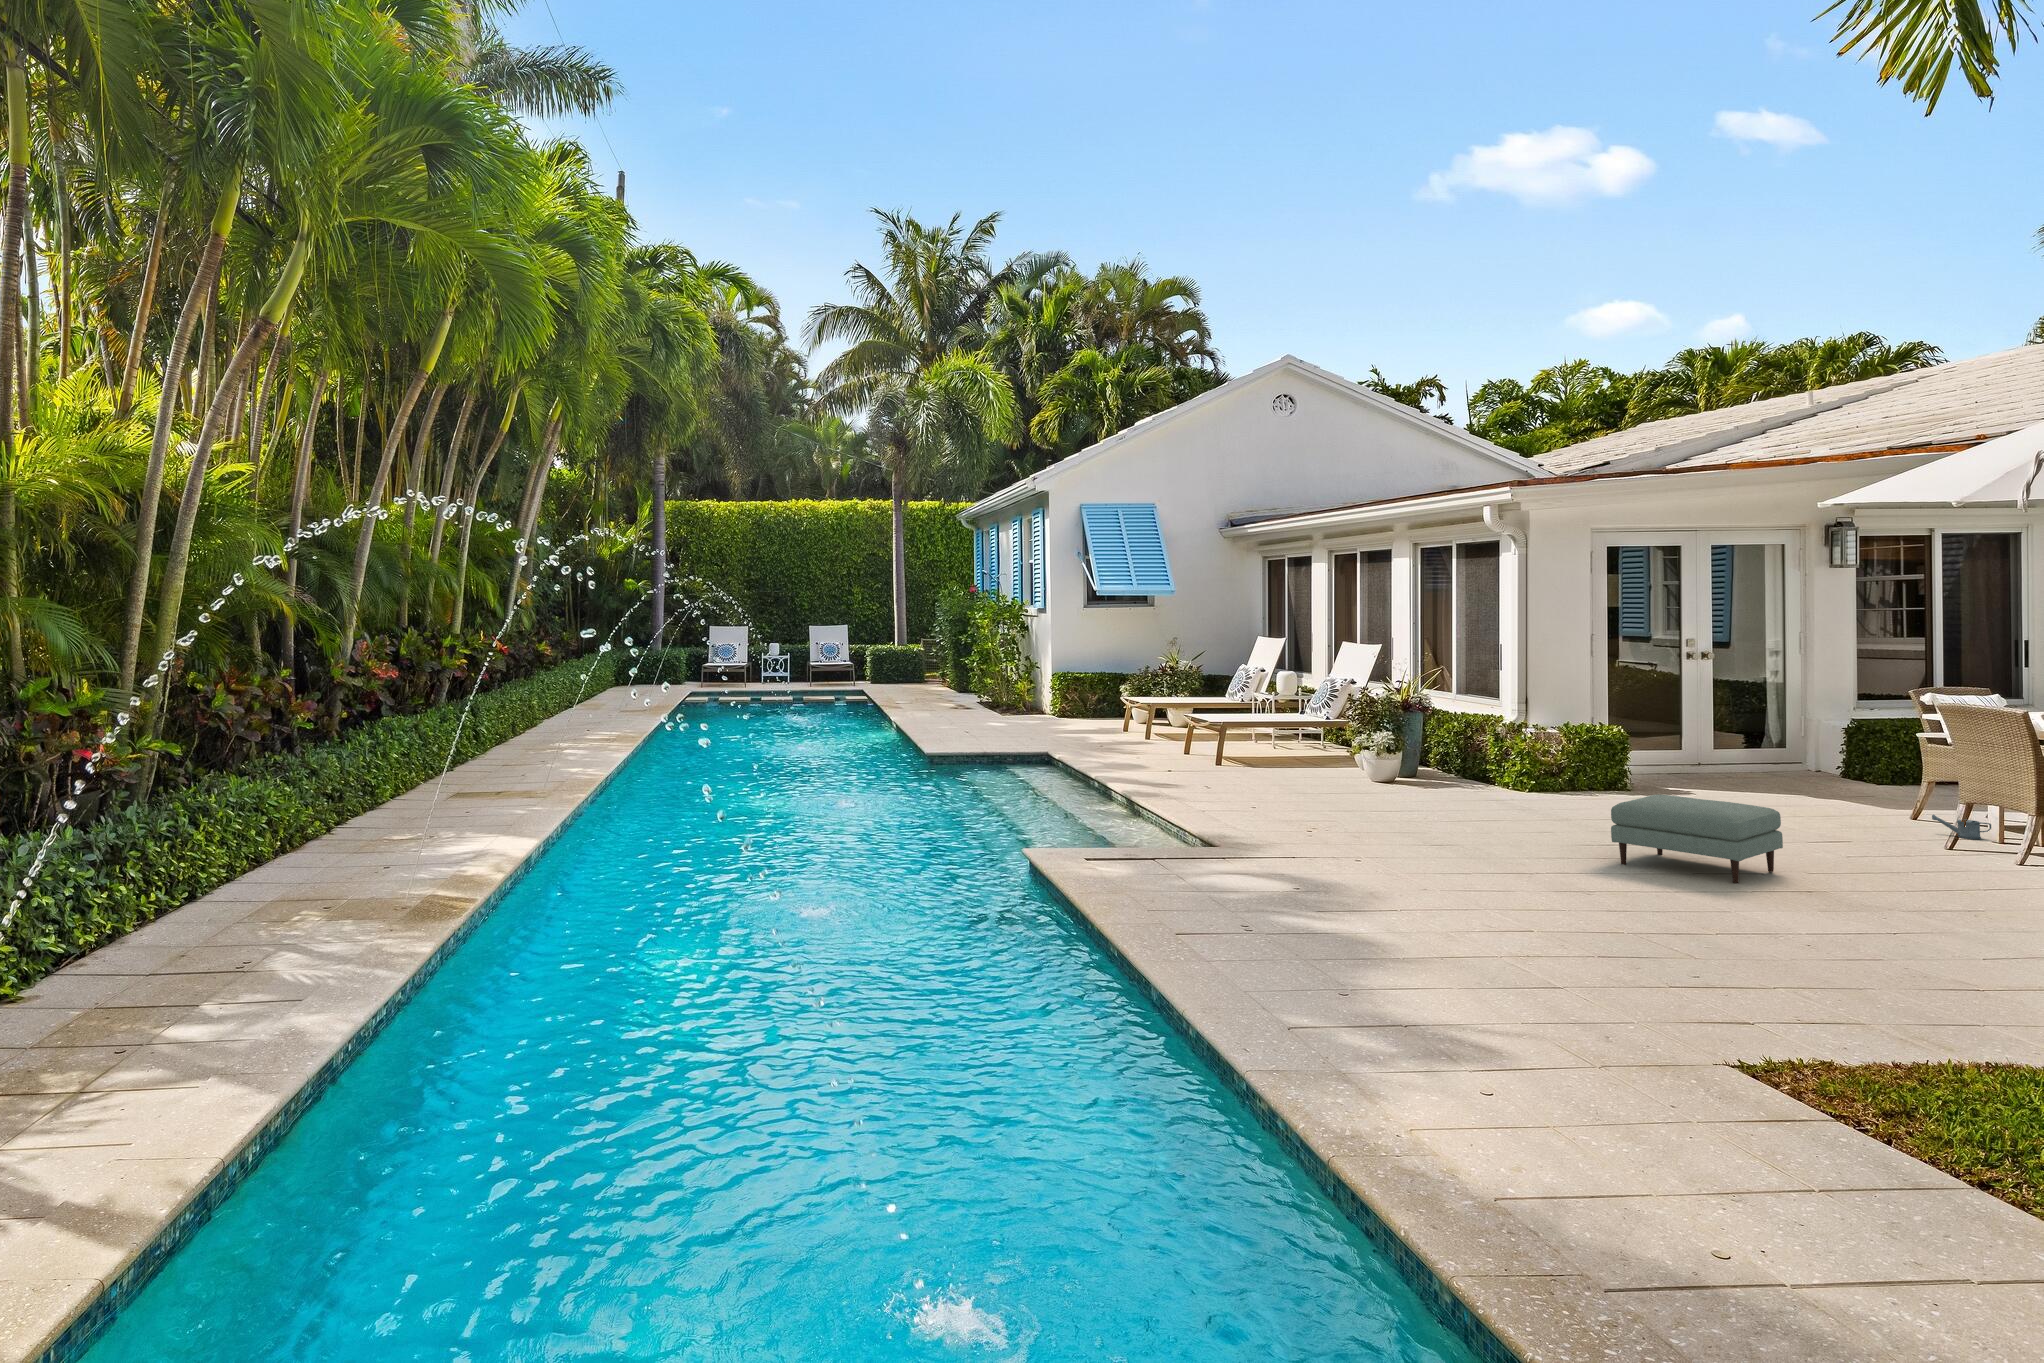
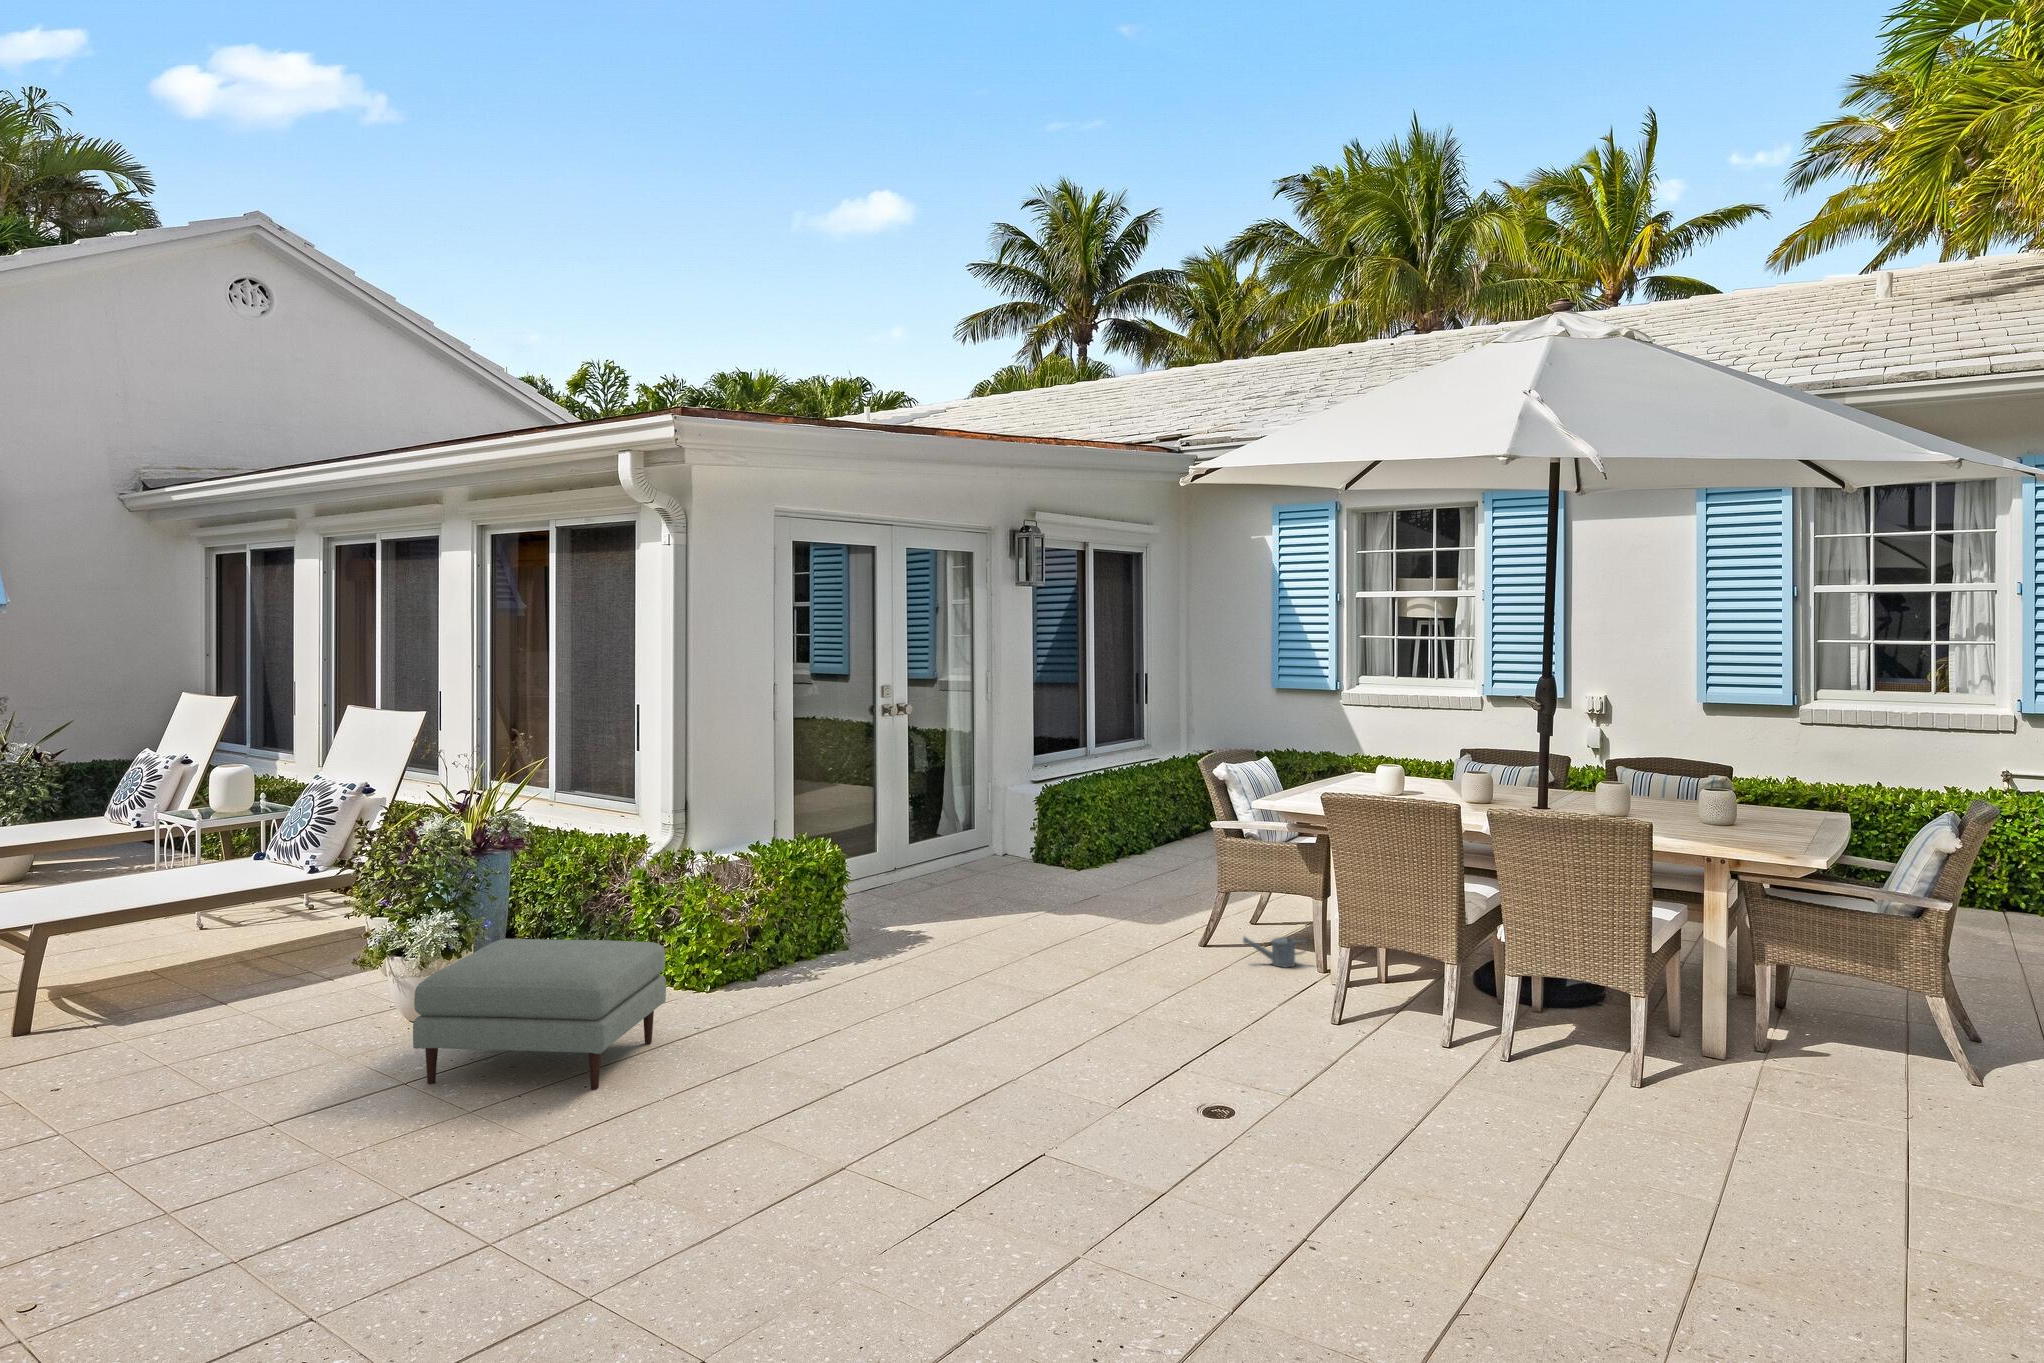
ottoman: present [1611,795,1783,883] -> present [413,939,666,1089]

